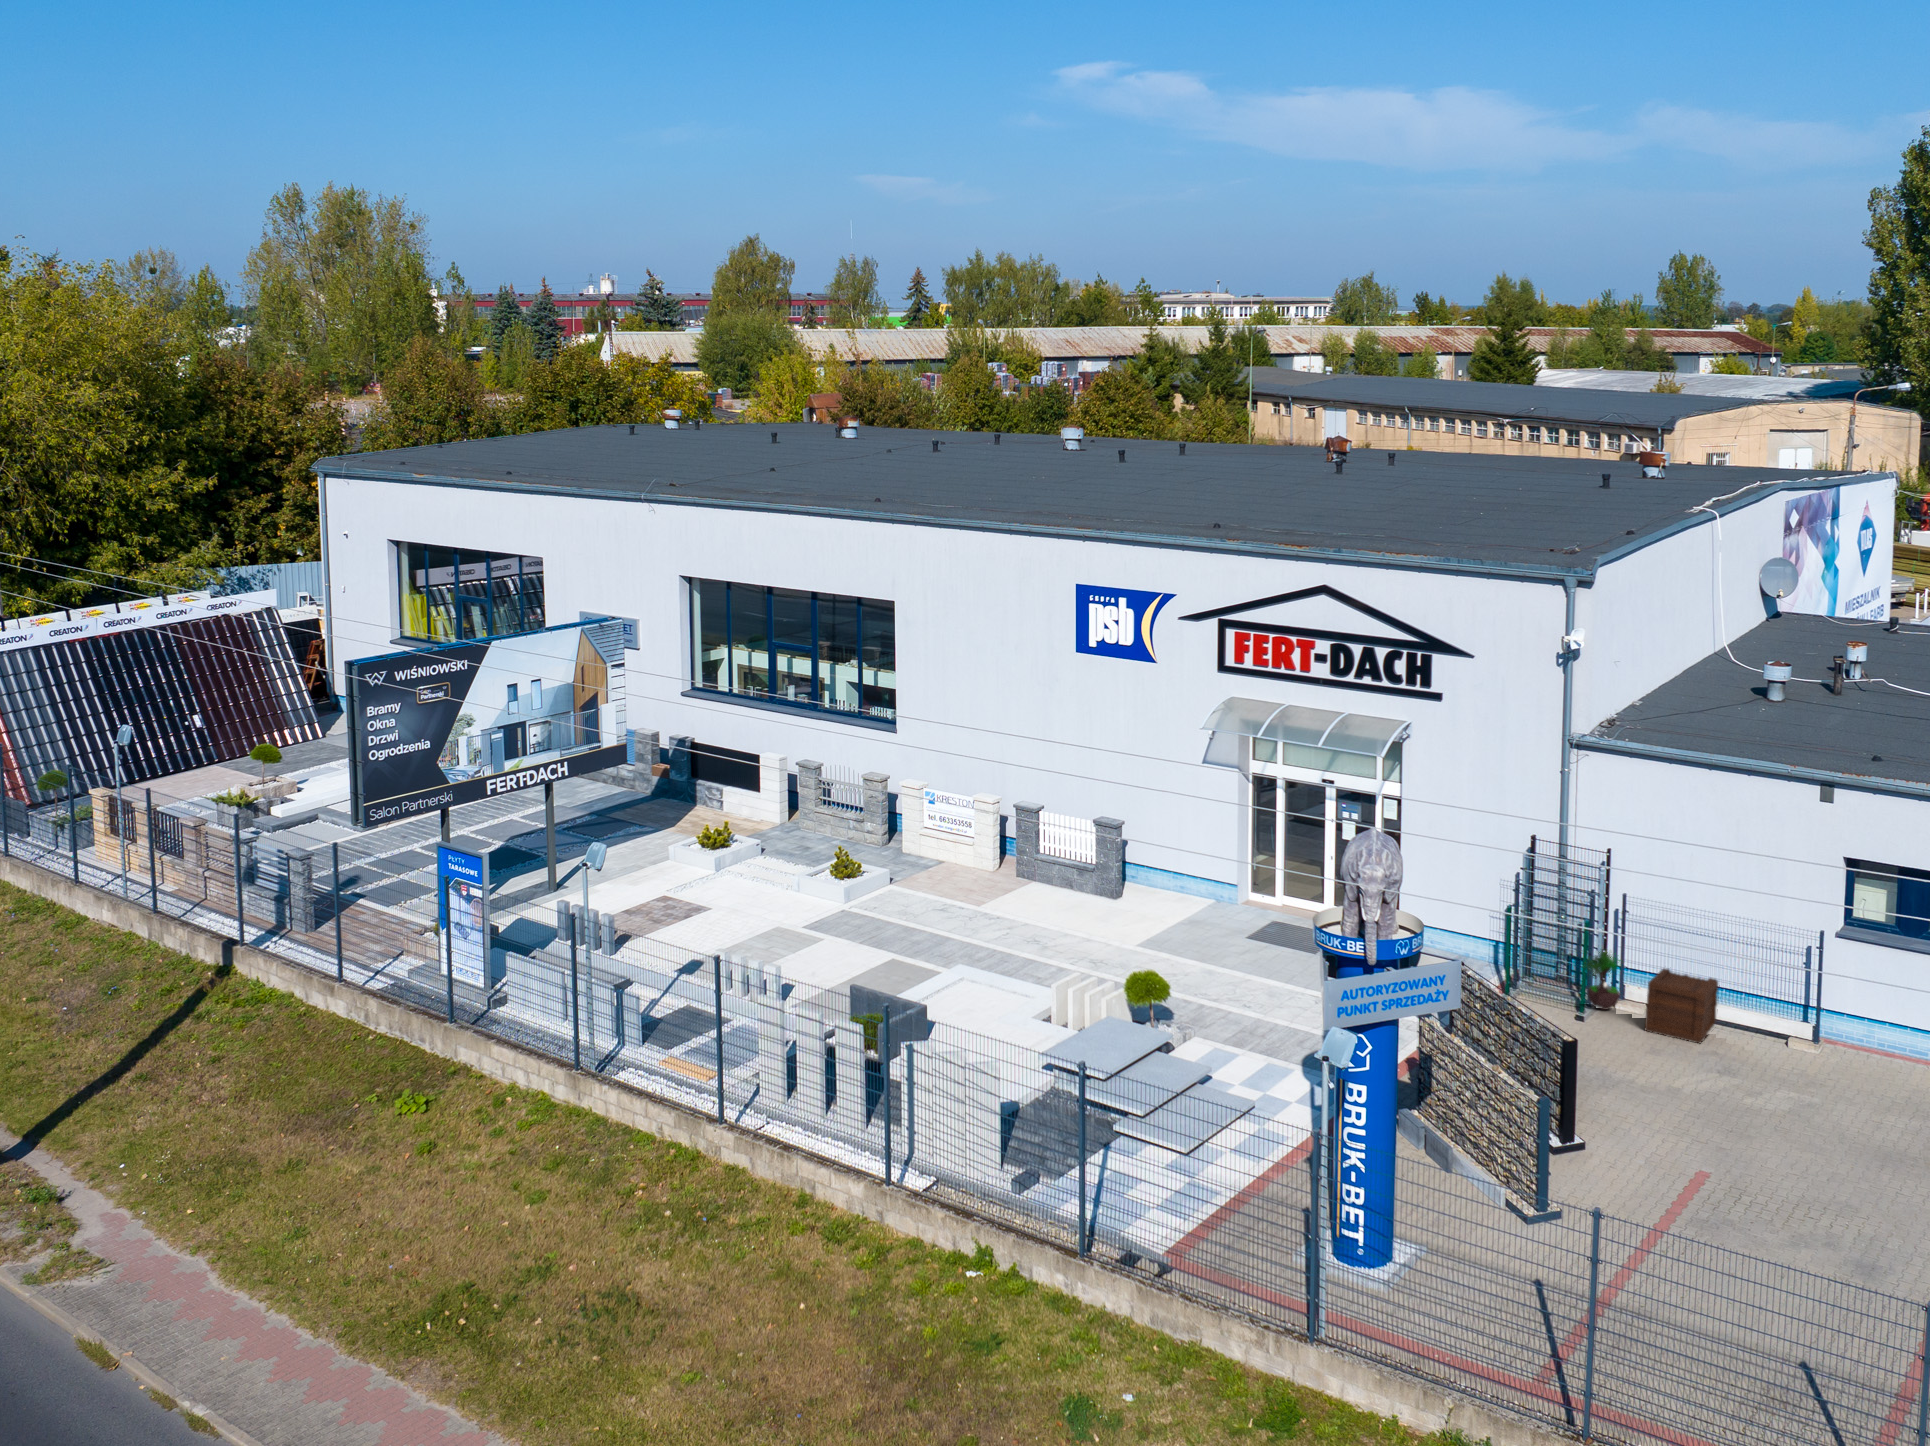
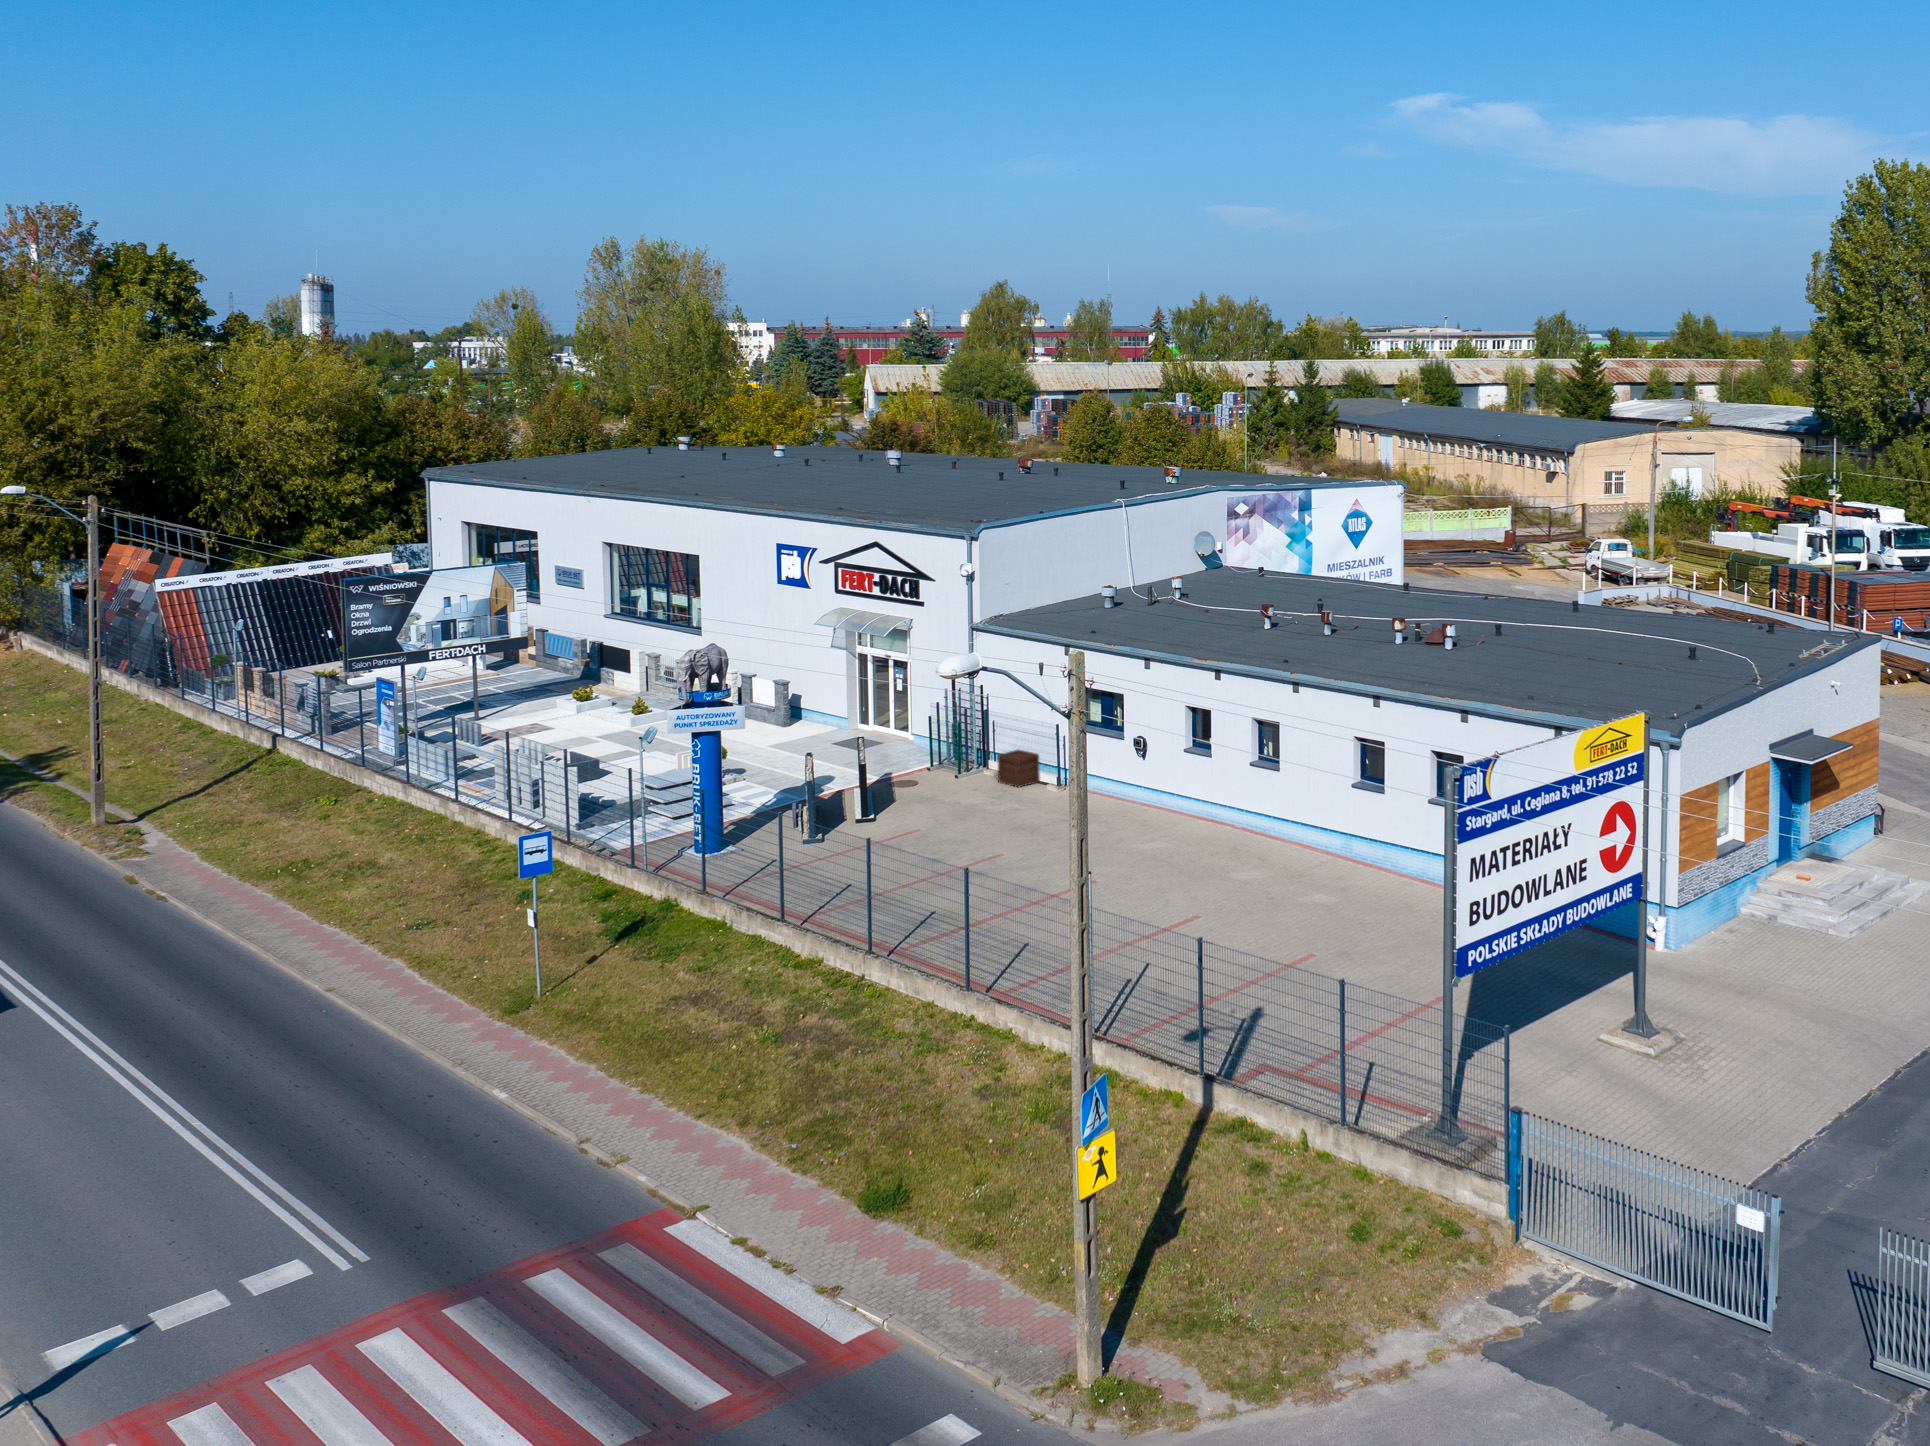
potted tree: present [1583,952,1620,1010] -> none [976,737,1001,774]

